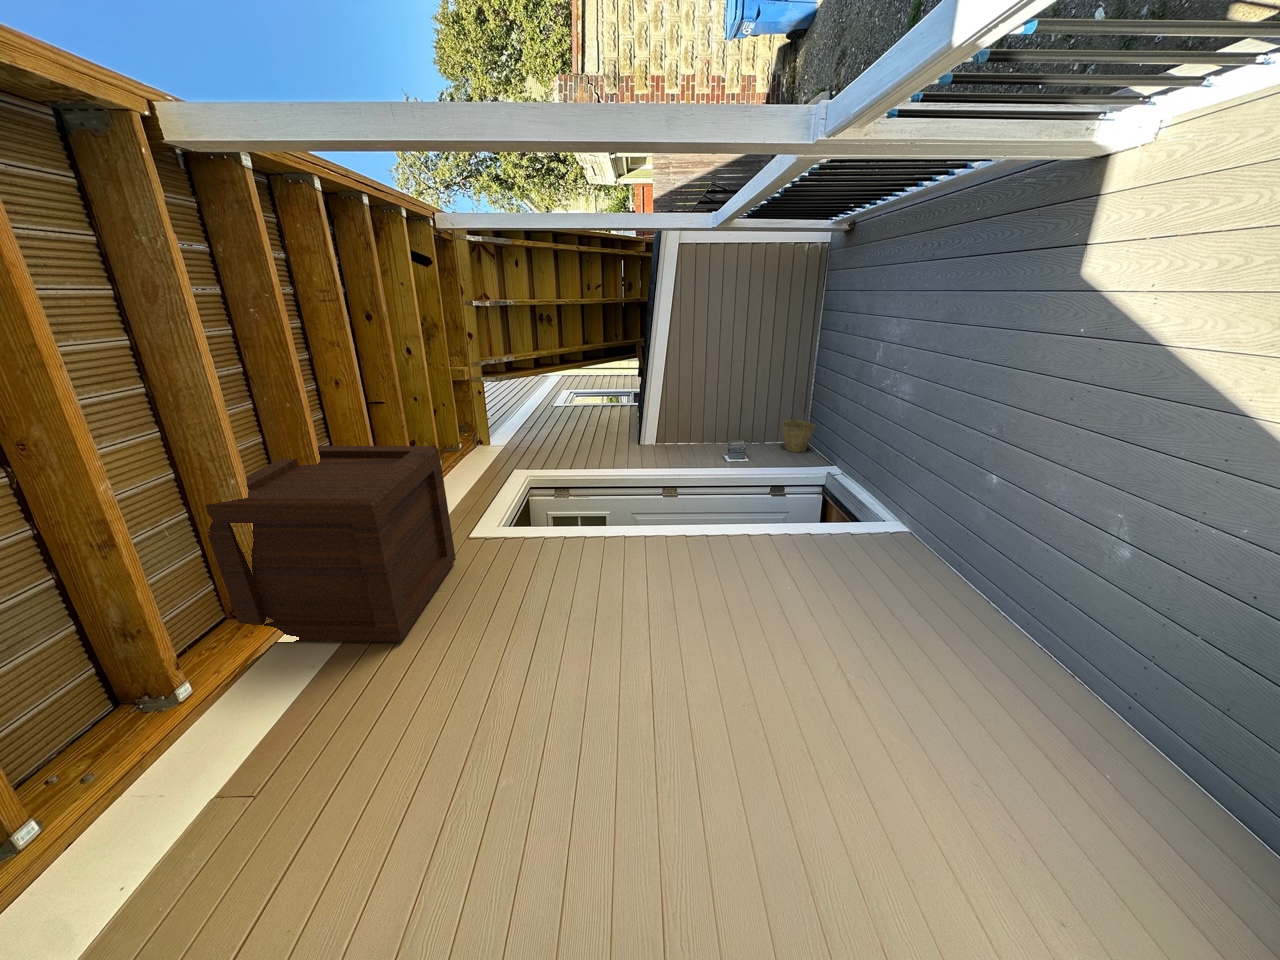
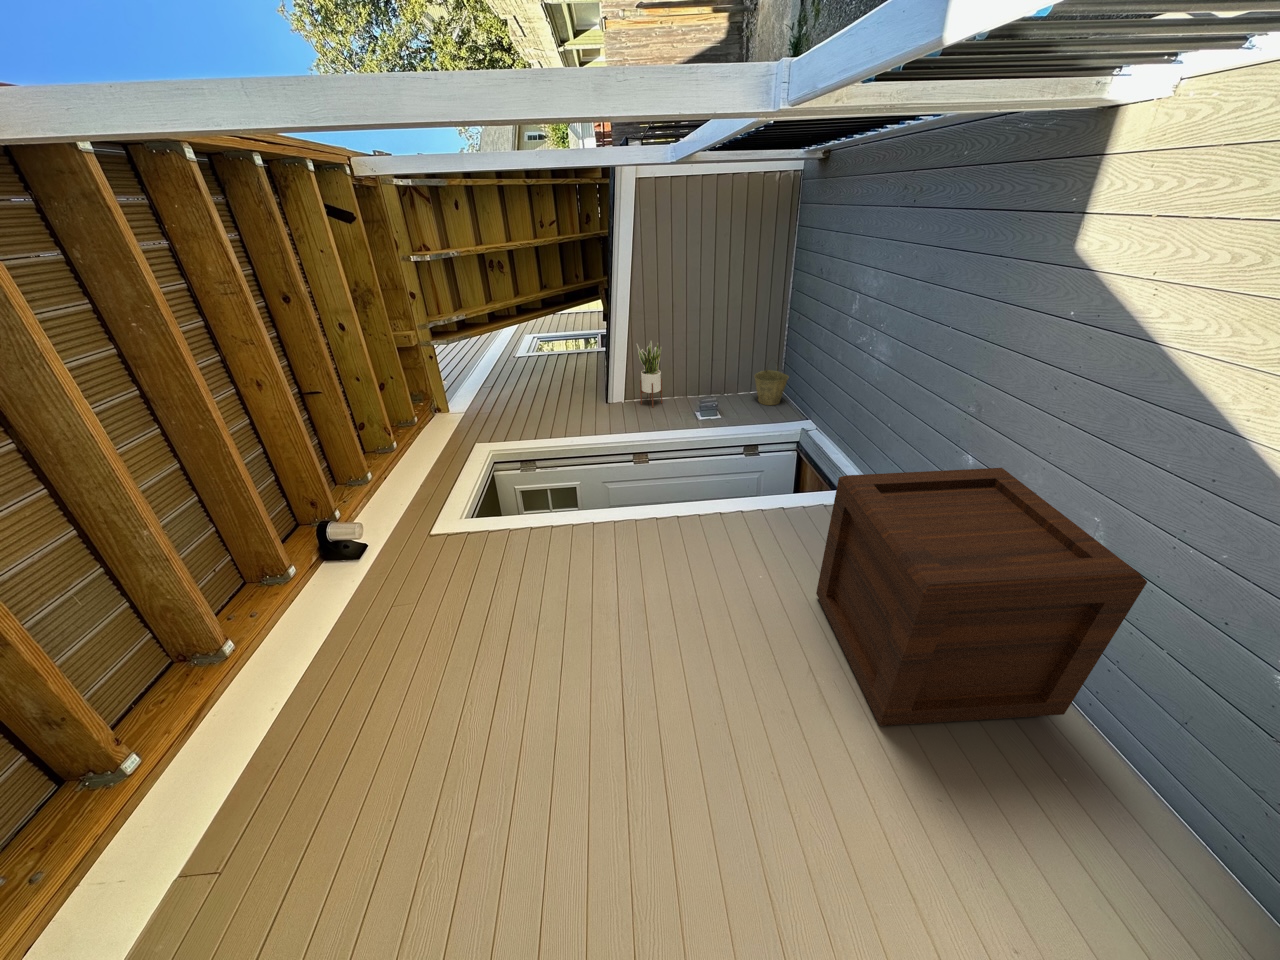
potted plant: none [671,385,694,450] -> present [637,341,662,408]
wooden crate: present [206,446,456,642] -> present [816,468,1147,726]

